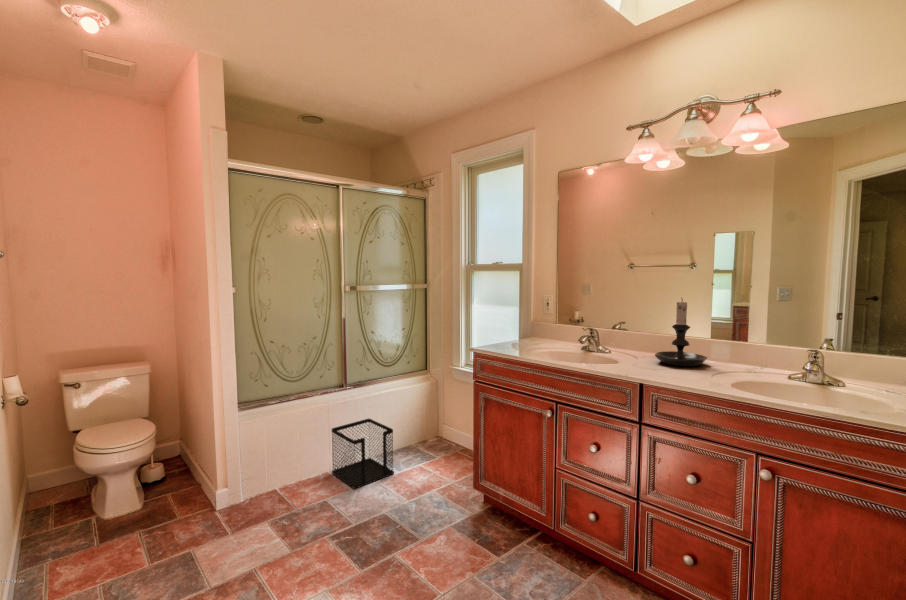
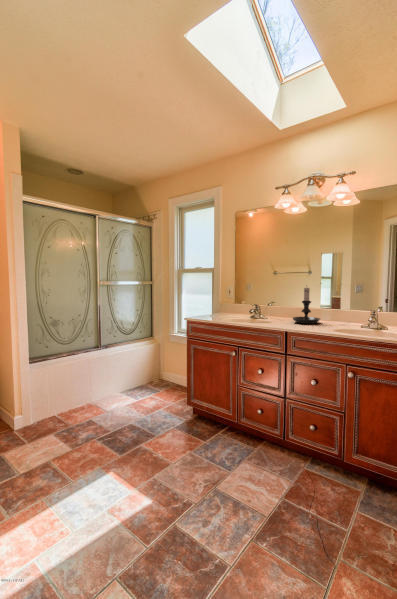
wastebasket: present [332,419,394,489] -> none [92,369,133,412]

